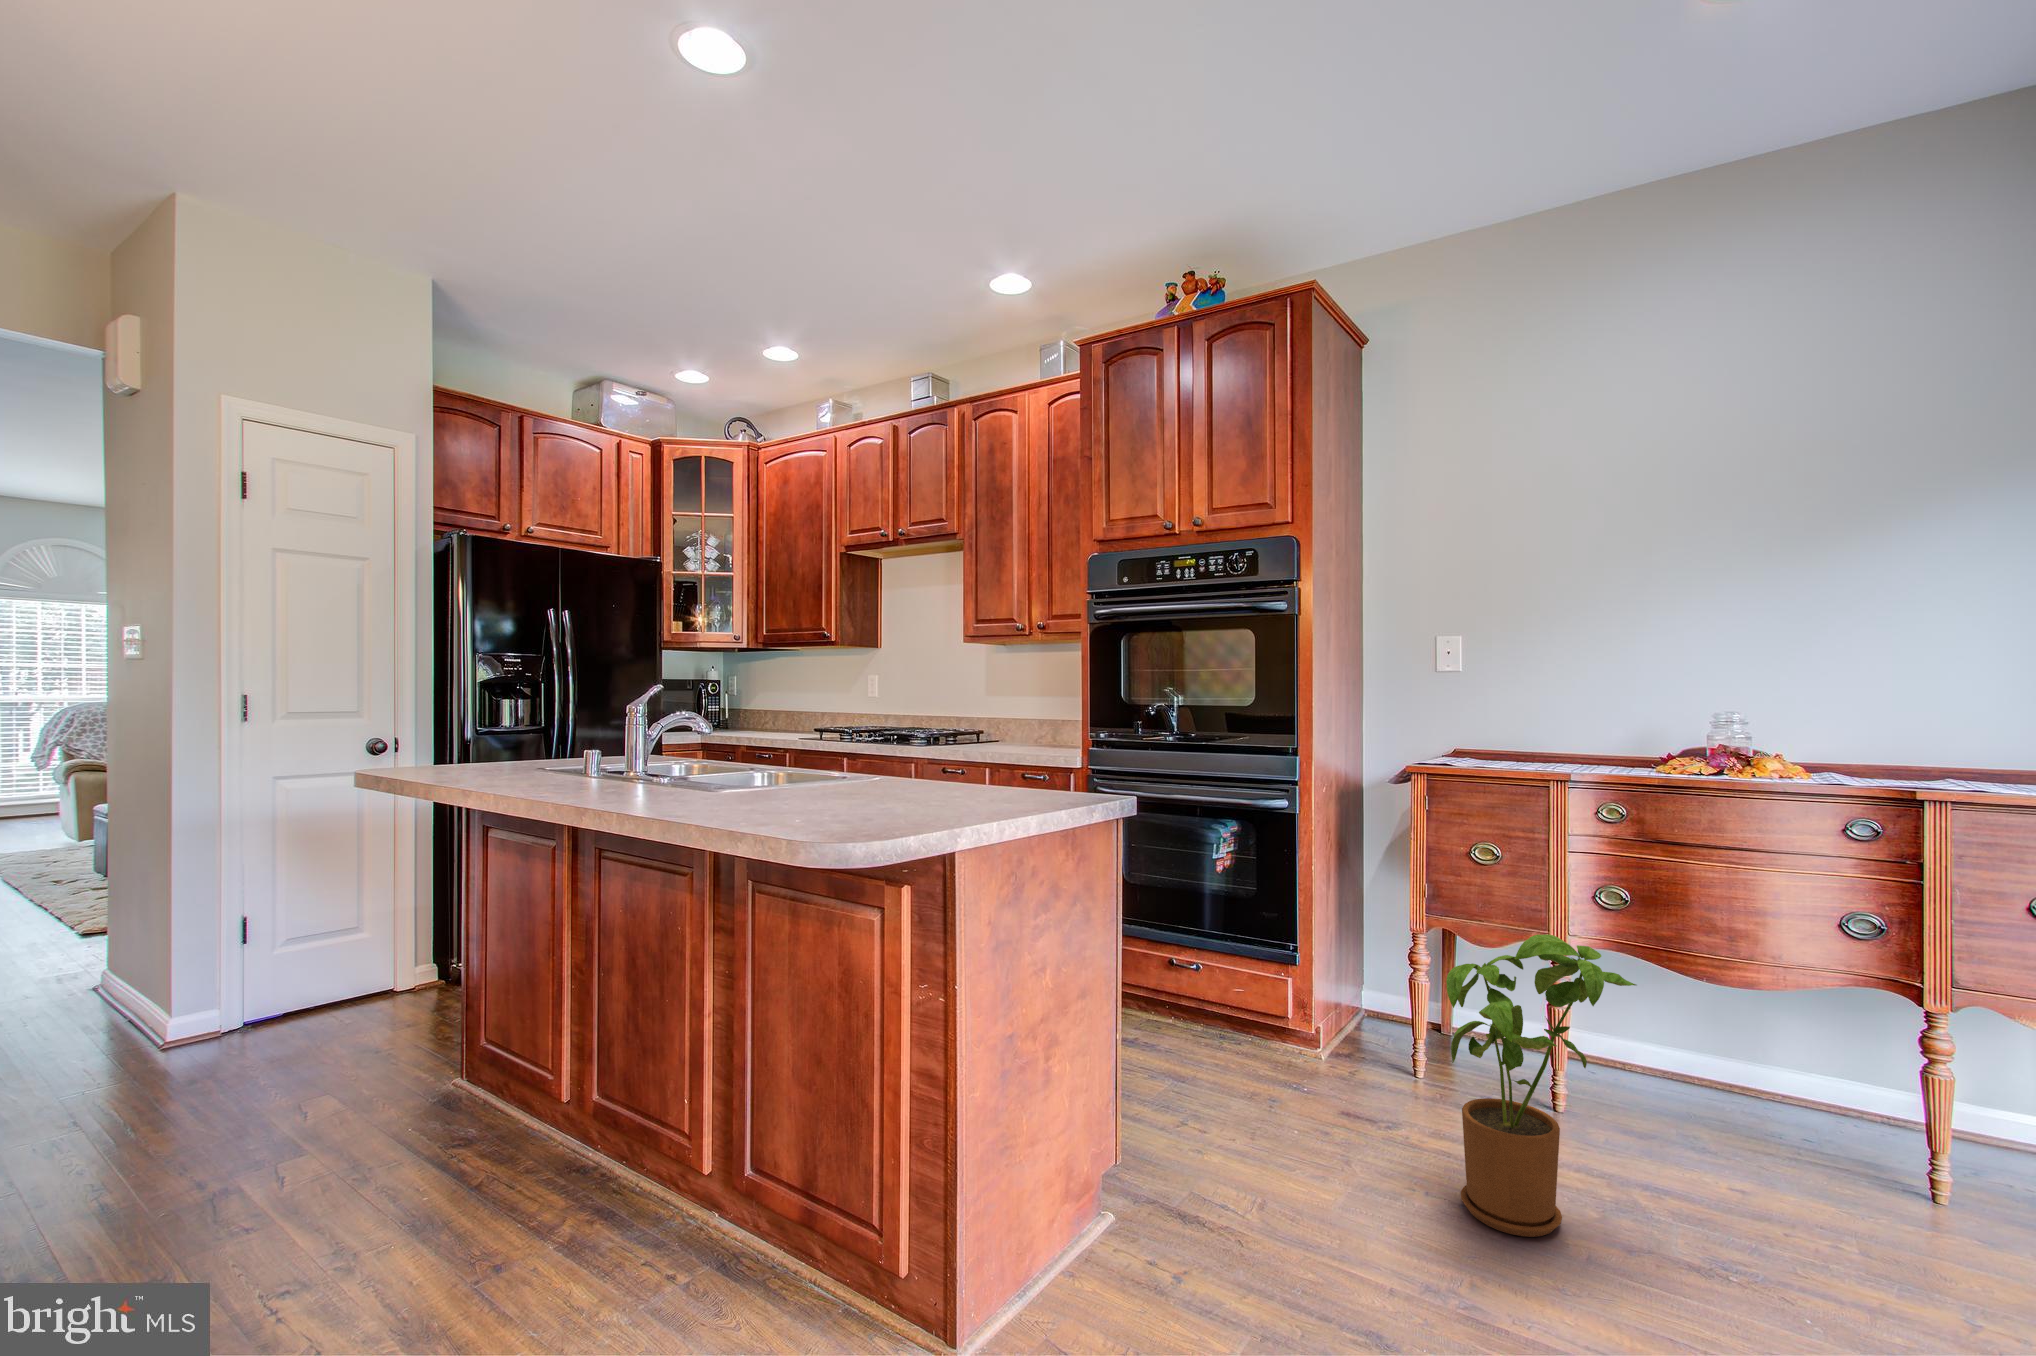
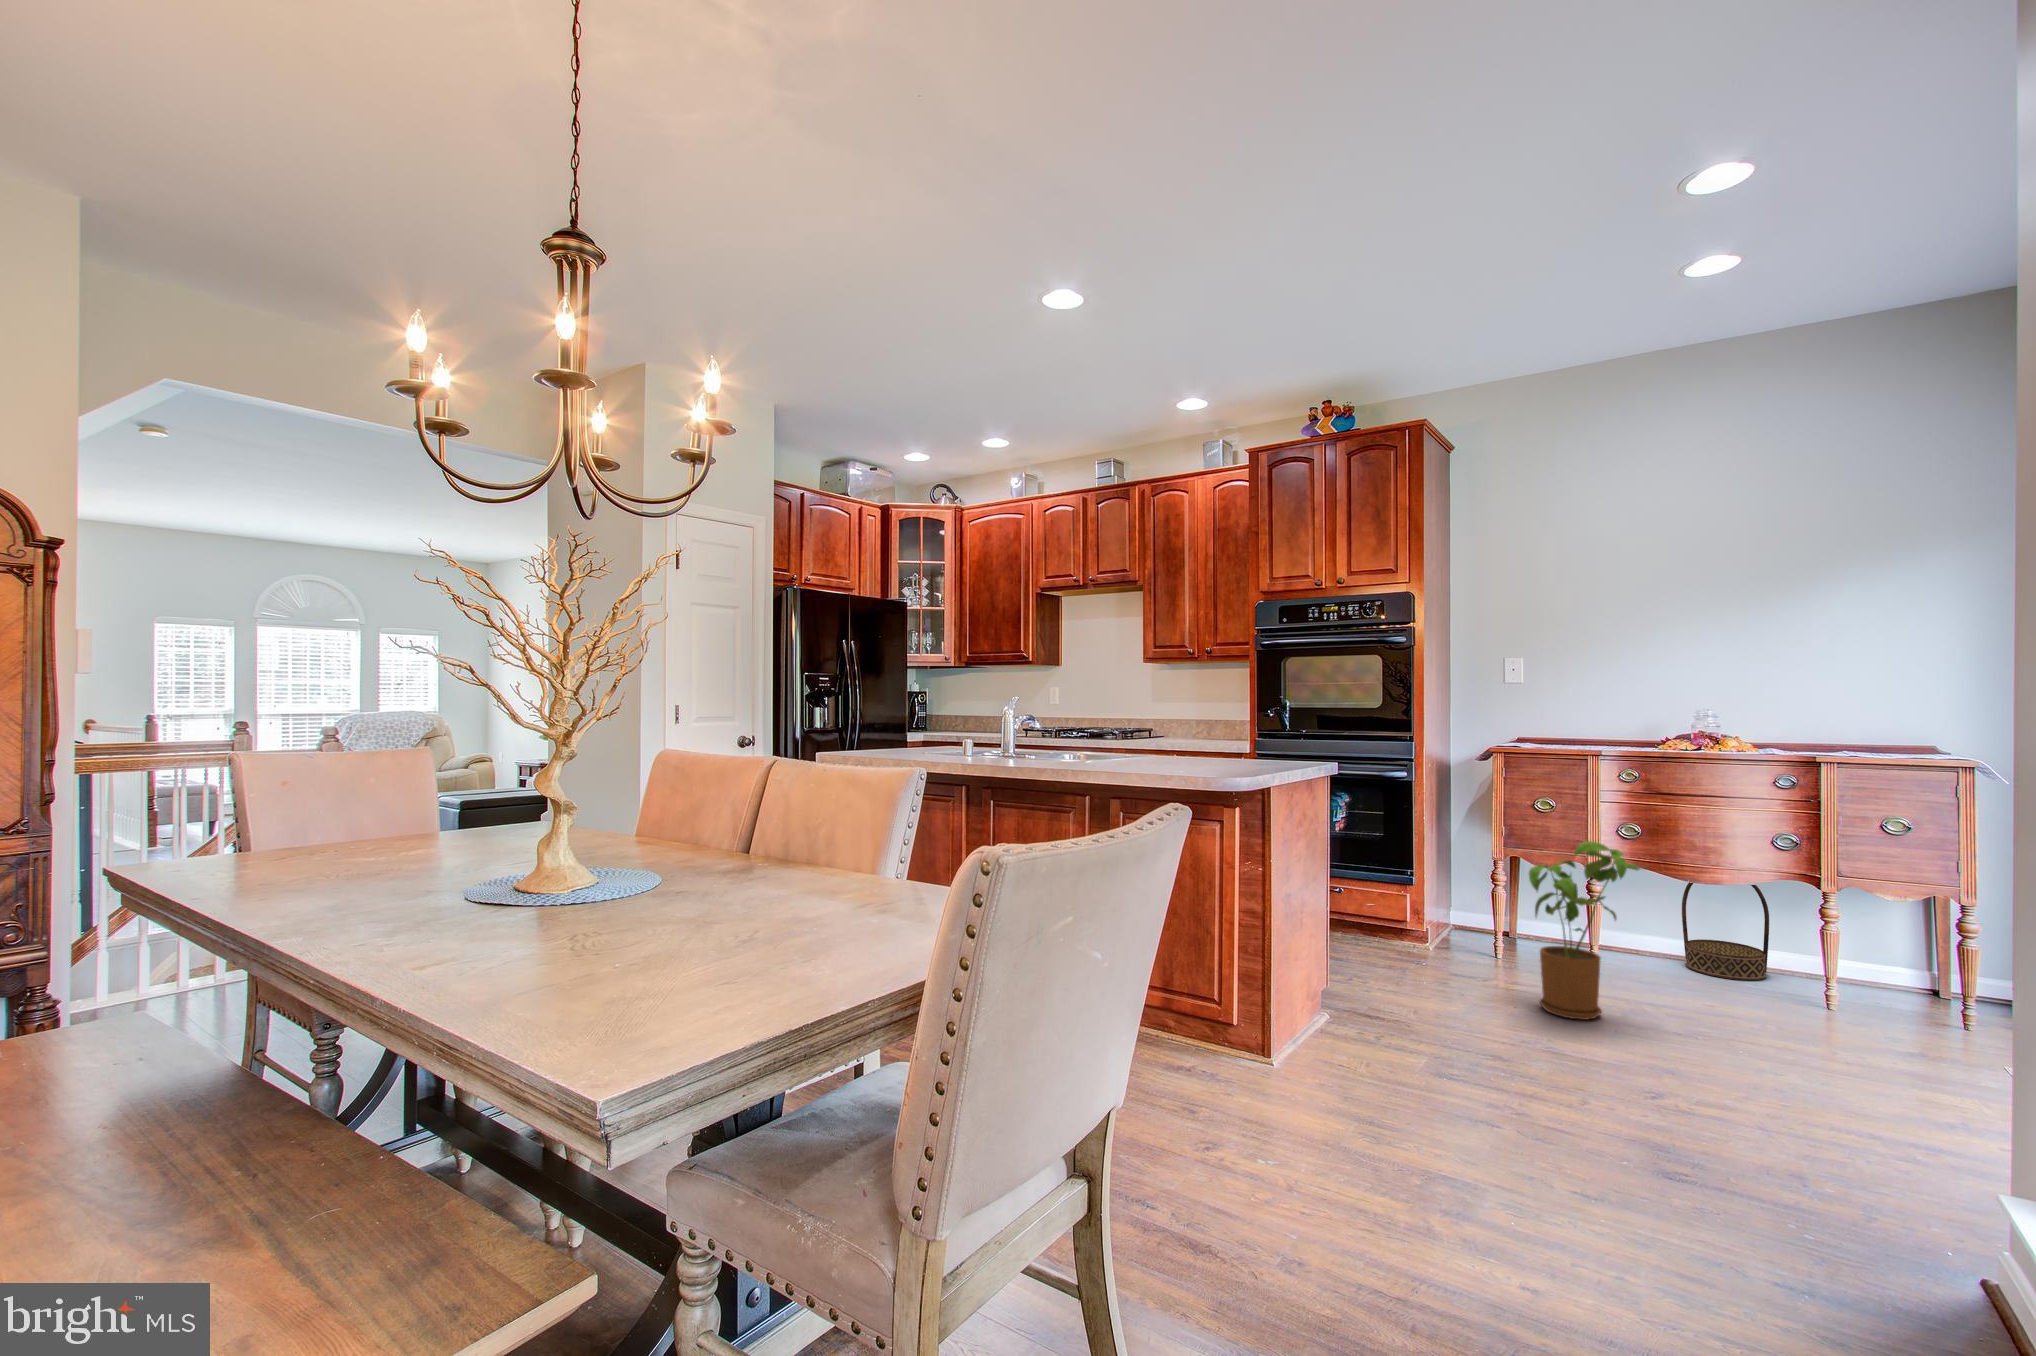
basket: none [1690,953,1825,1129] -> present [1682,882,1769,980]

